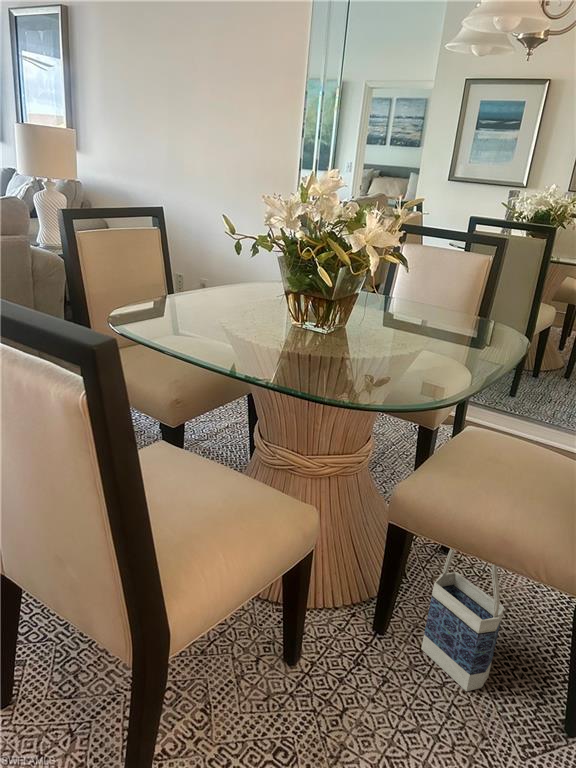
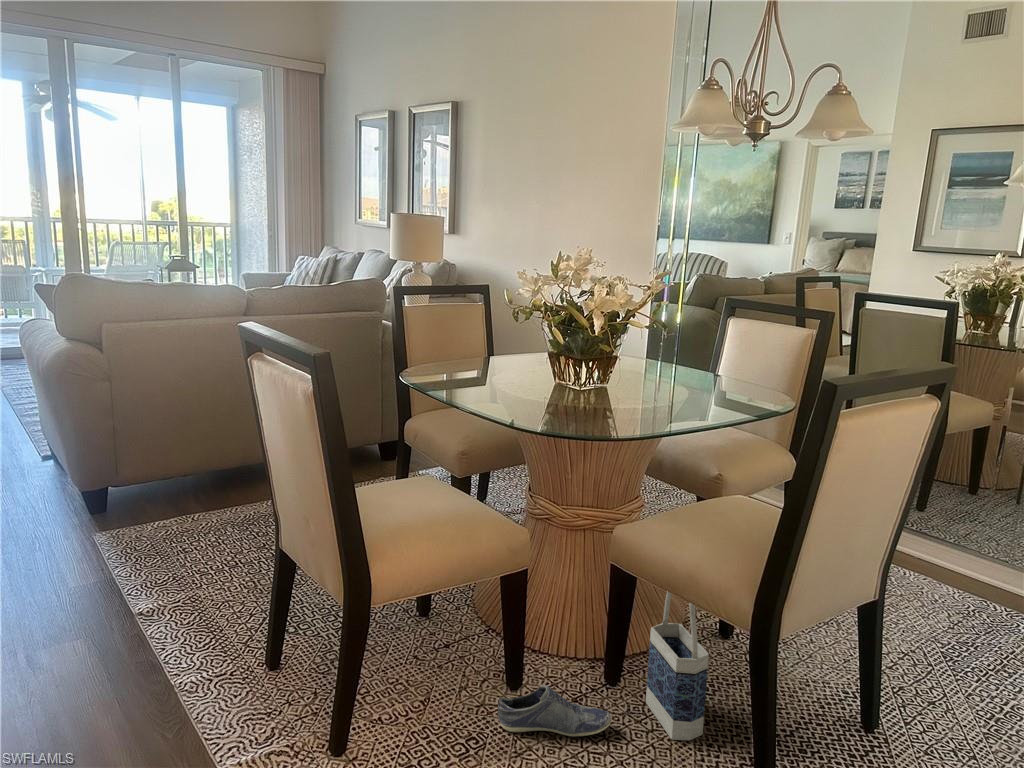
shoe: none [297,668,412,728] -> present [498,685,611,736]

